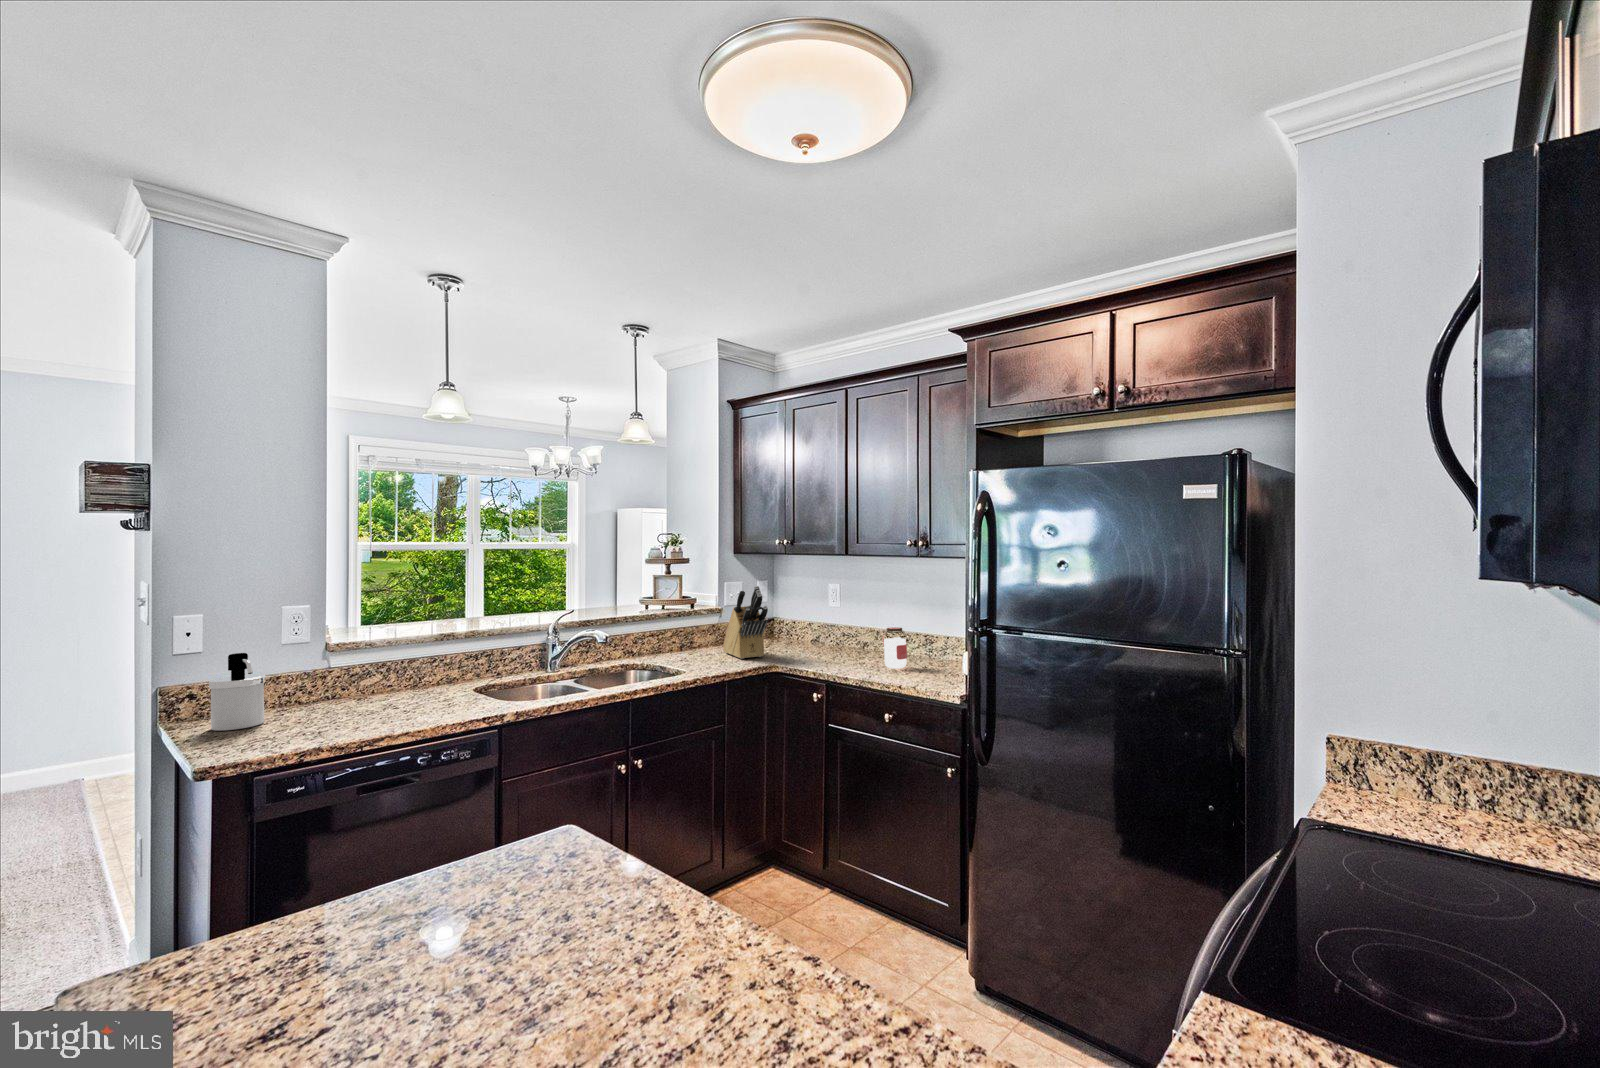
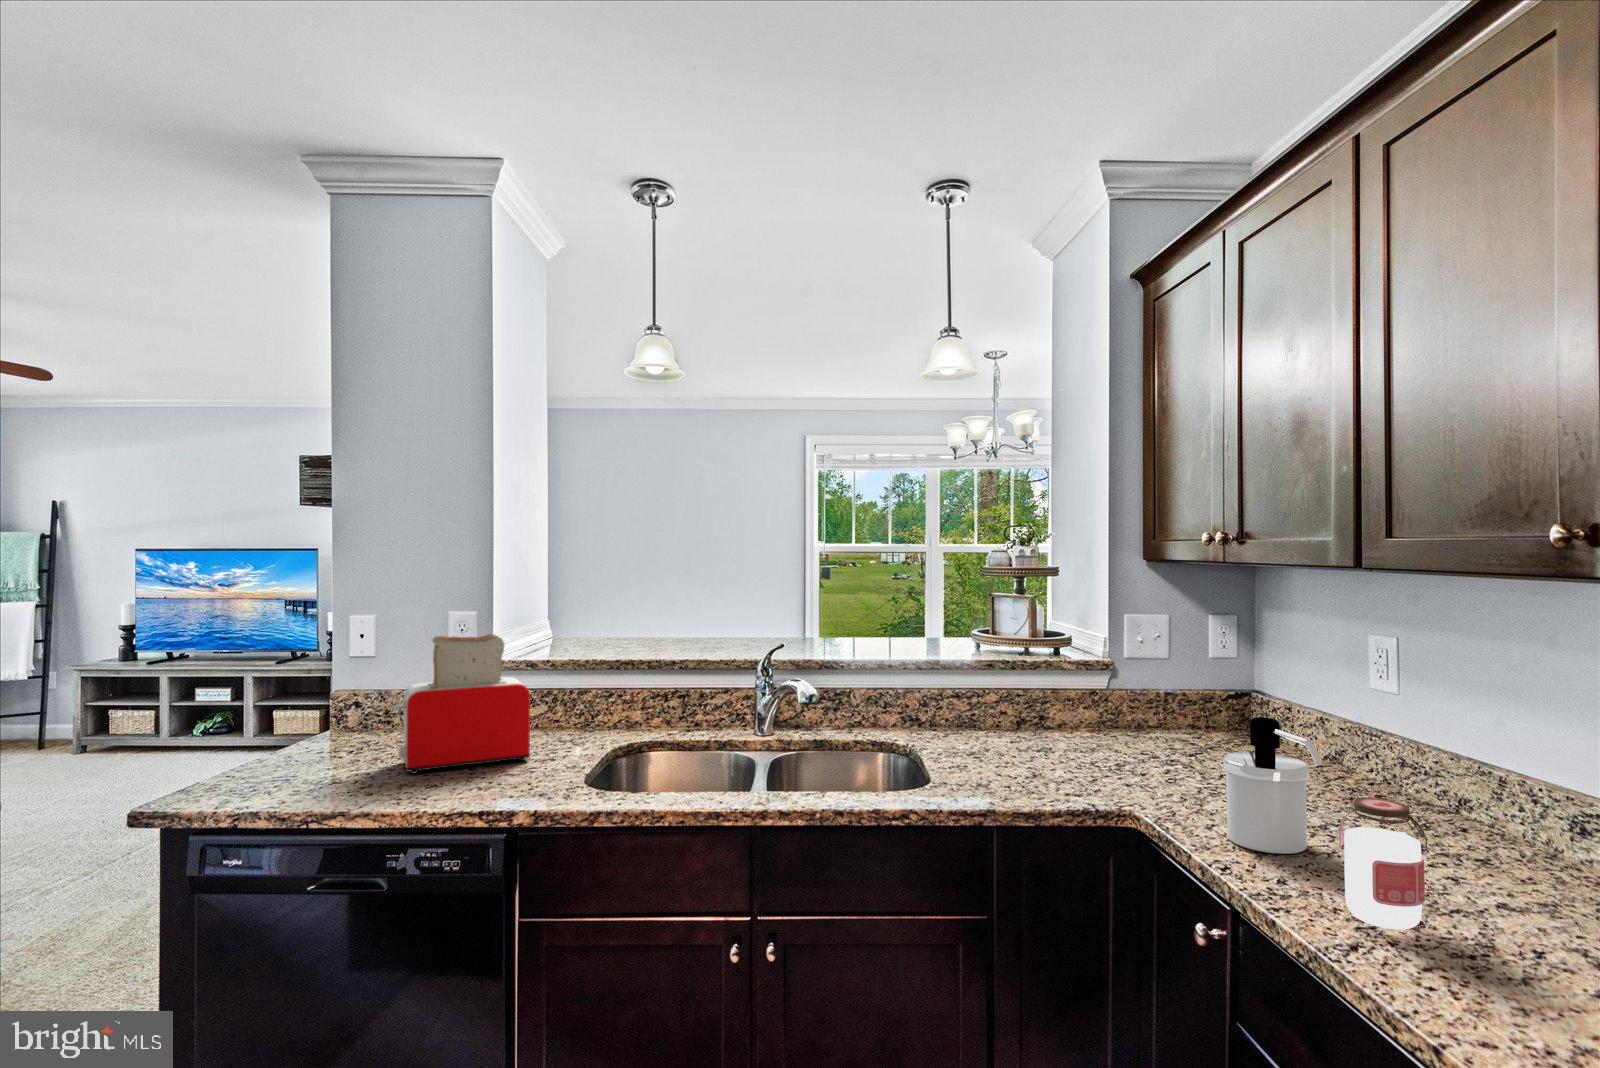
knife block: present [723,586,768,659] -> none [1062,631,1127,782]
toaster: none [326,616,432,720] -> present [394,634,530,774]
soap dispenser: present [209,653,266,731] -> present [1223,717,1323,854]

